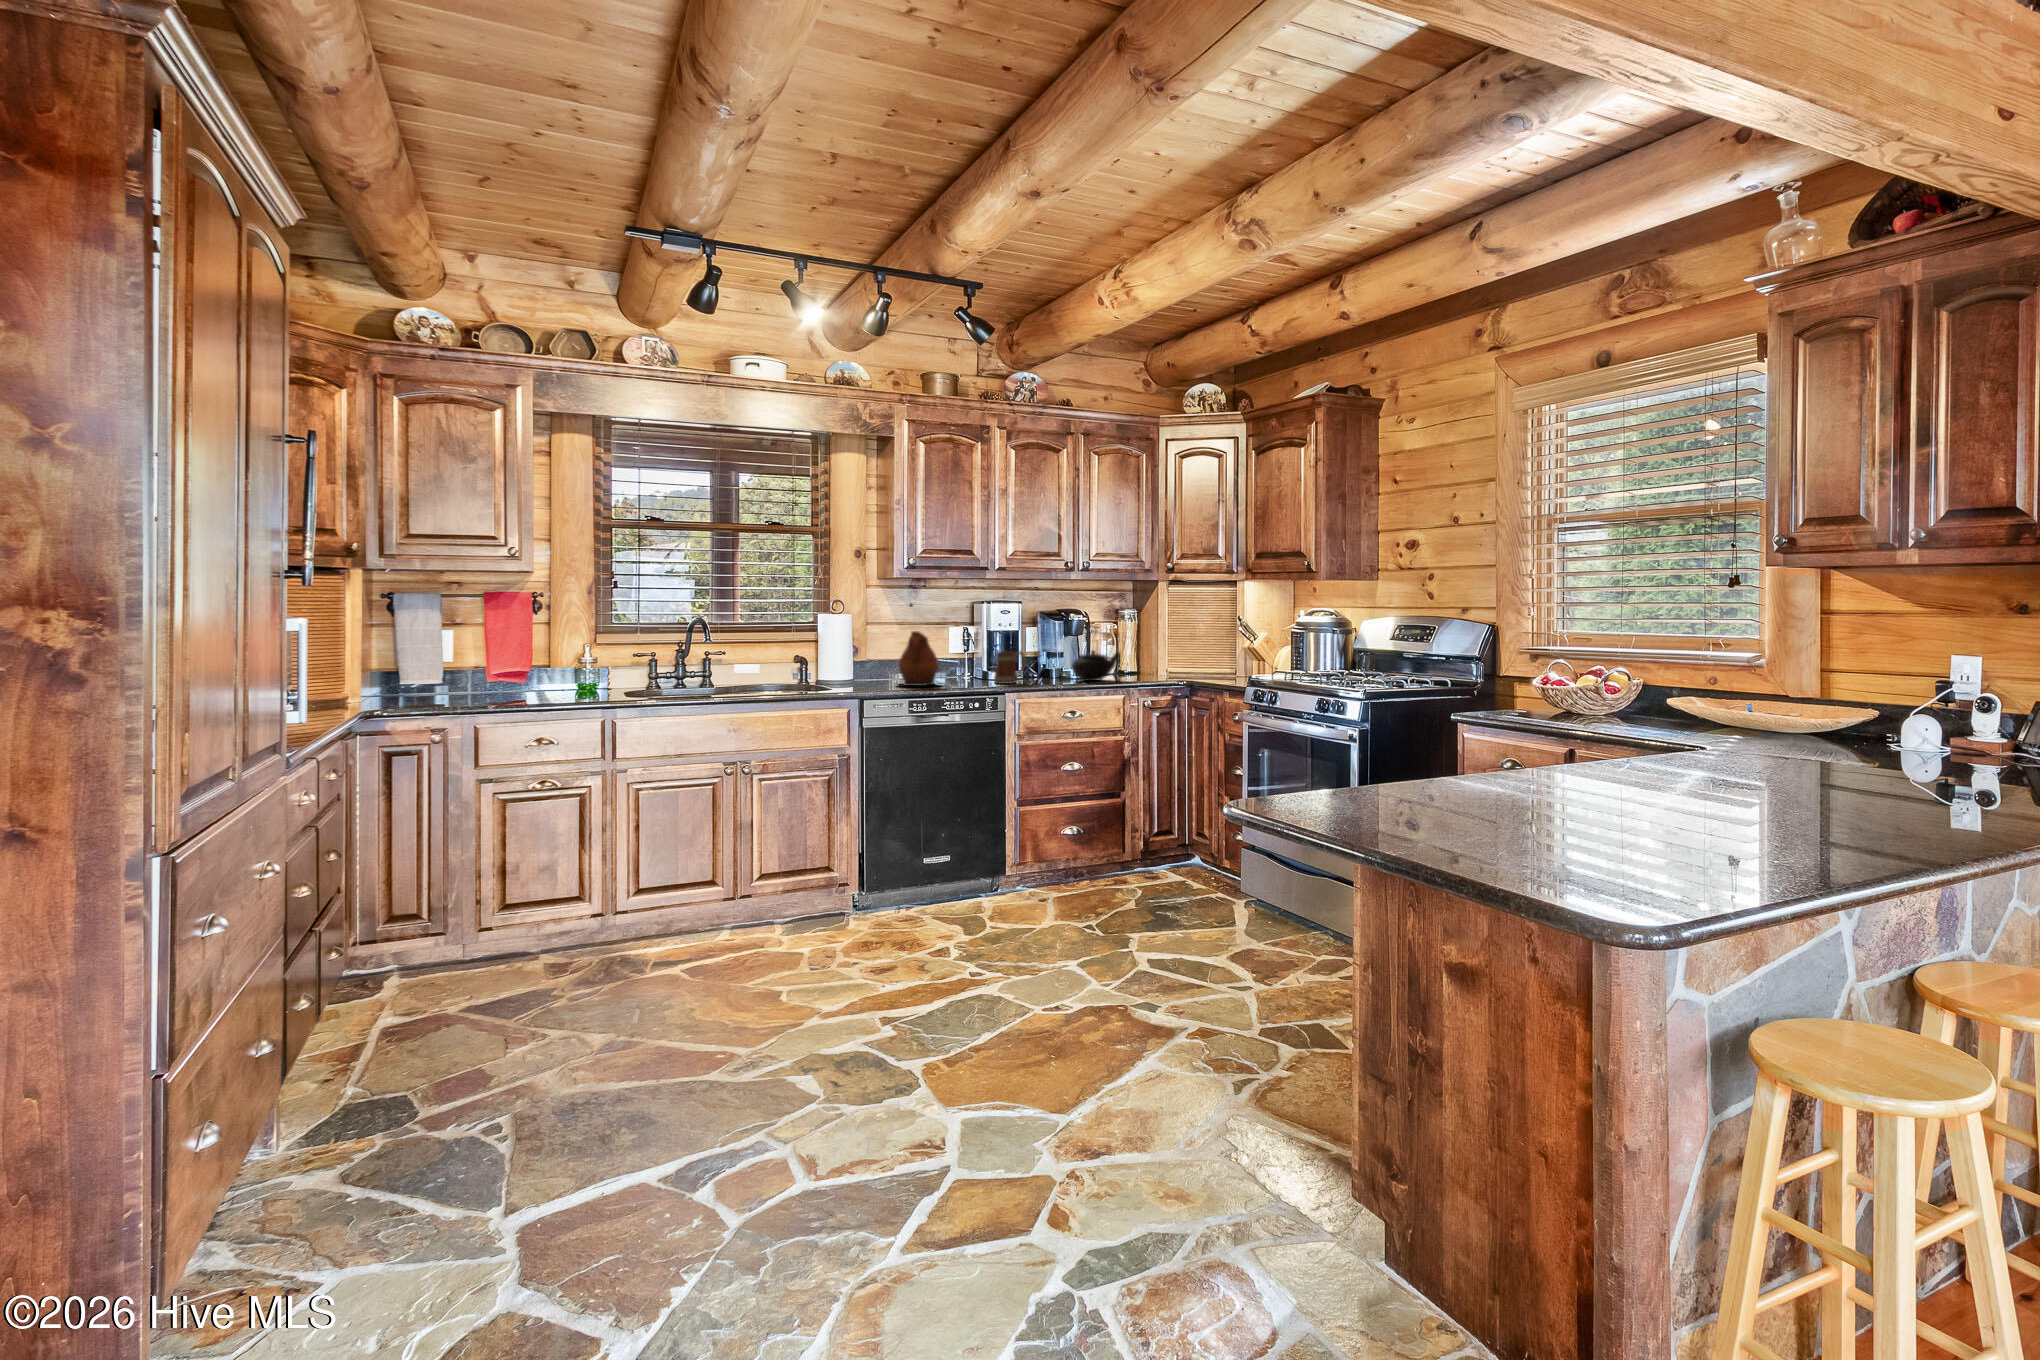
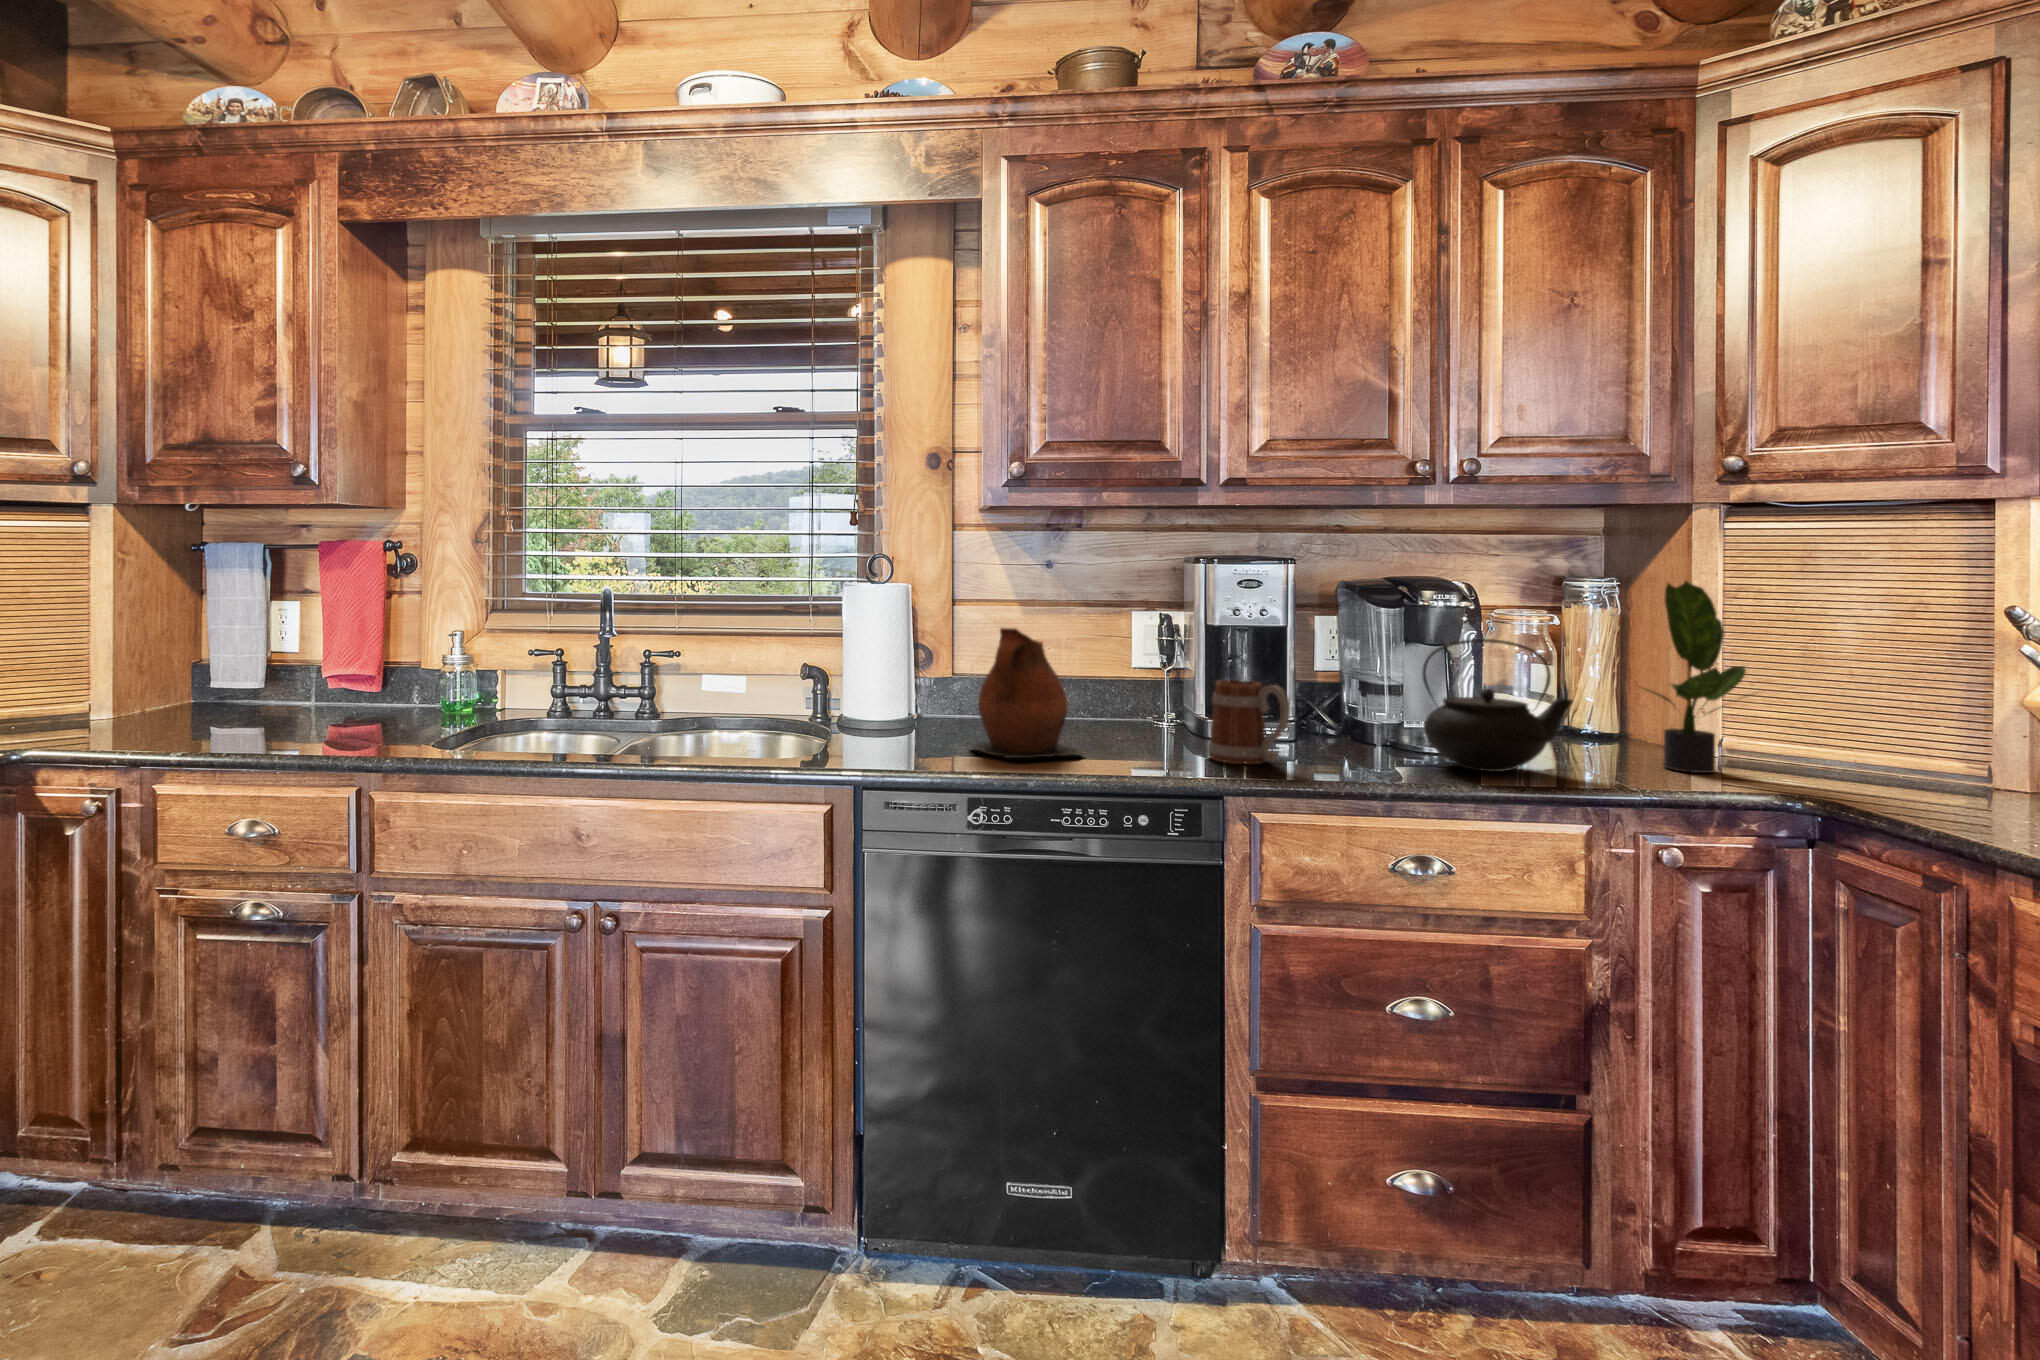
potted plant: none [1139,608,1178,678] -> present [1645,581,1746,773]

